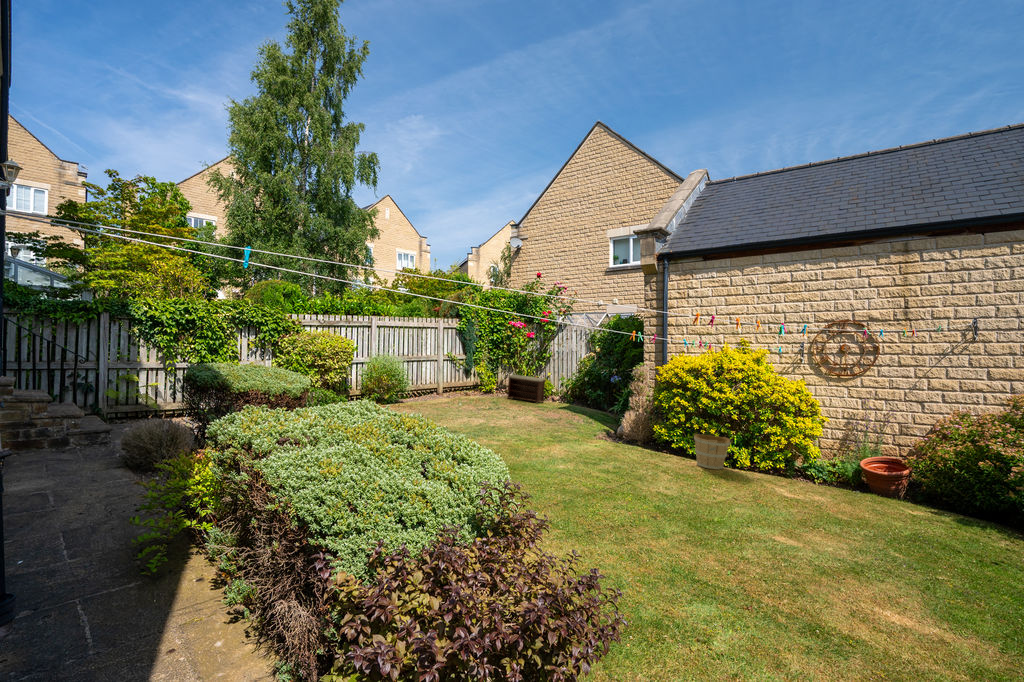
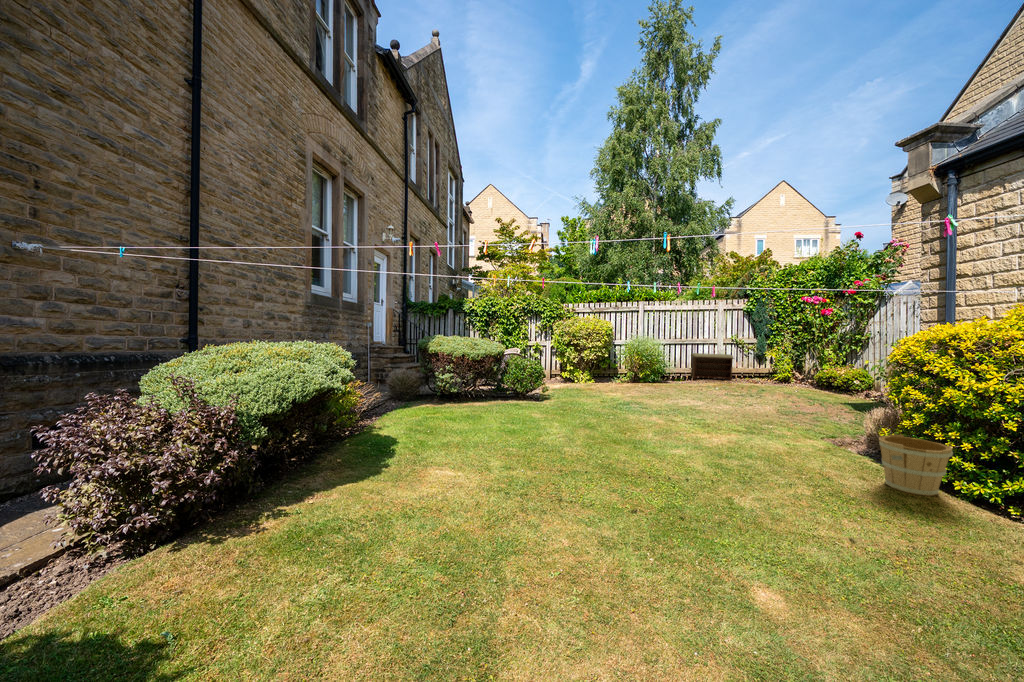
bench: present [507,375,546,404] -> present [691,353,734,381]

